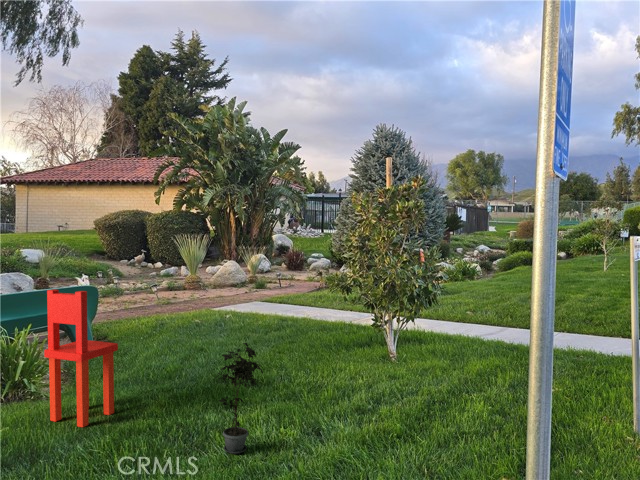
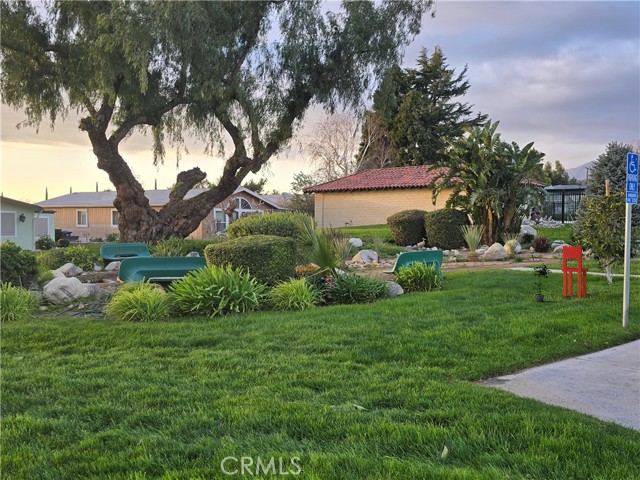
chair: present [44,290,118,427] -> present [562,246,588,298]

